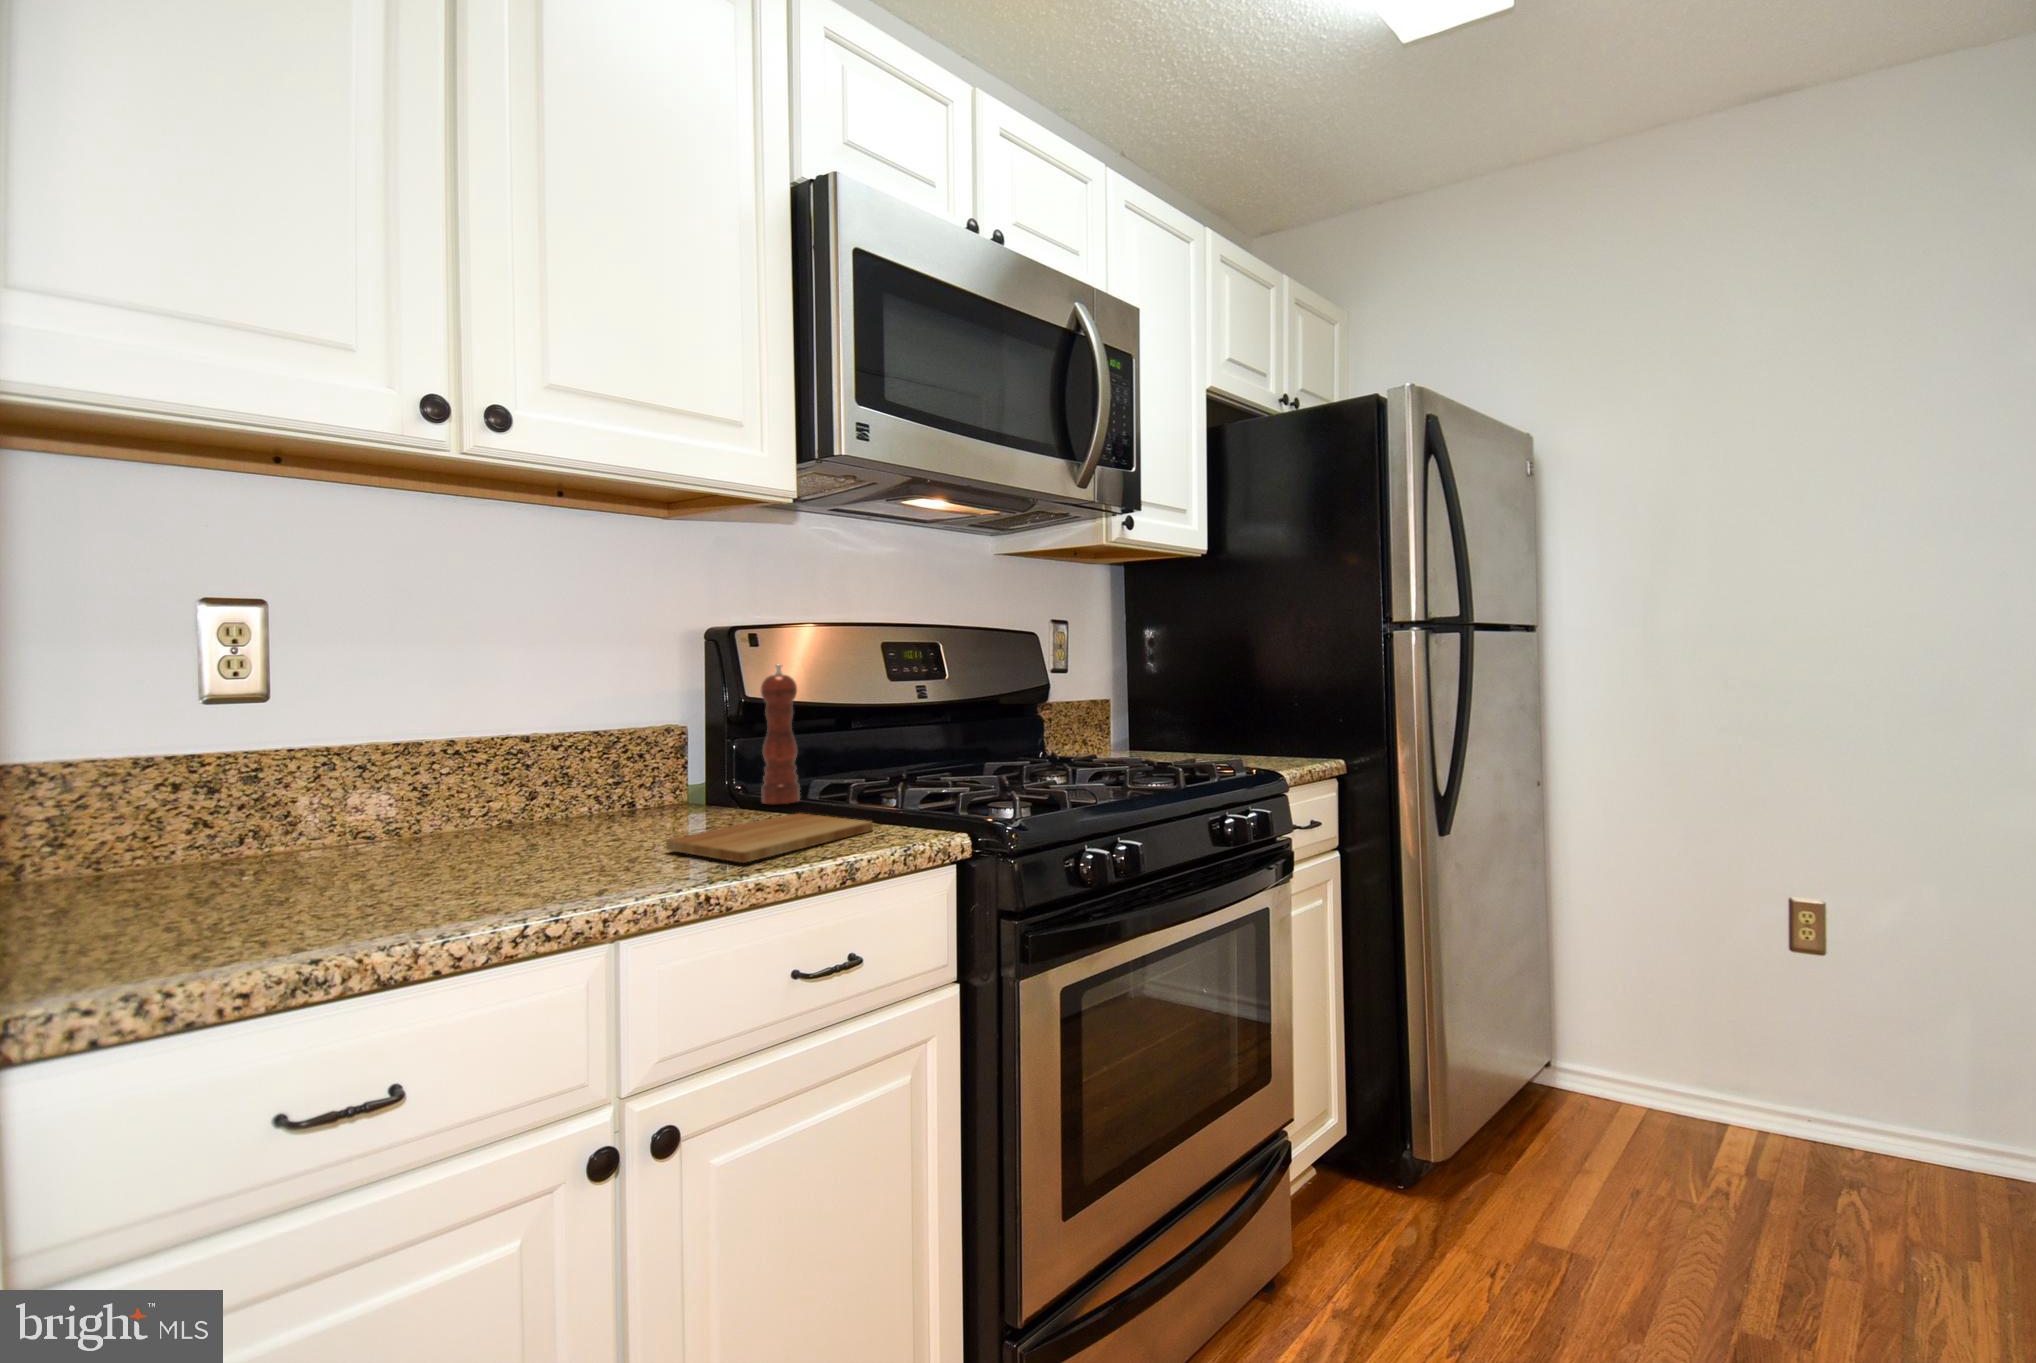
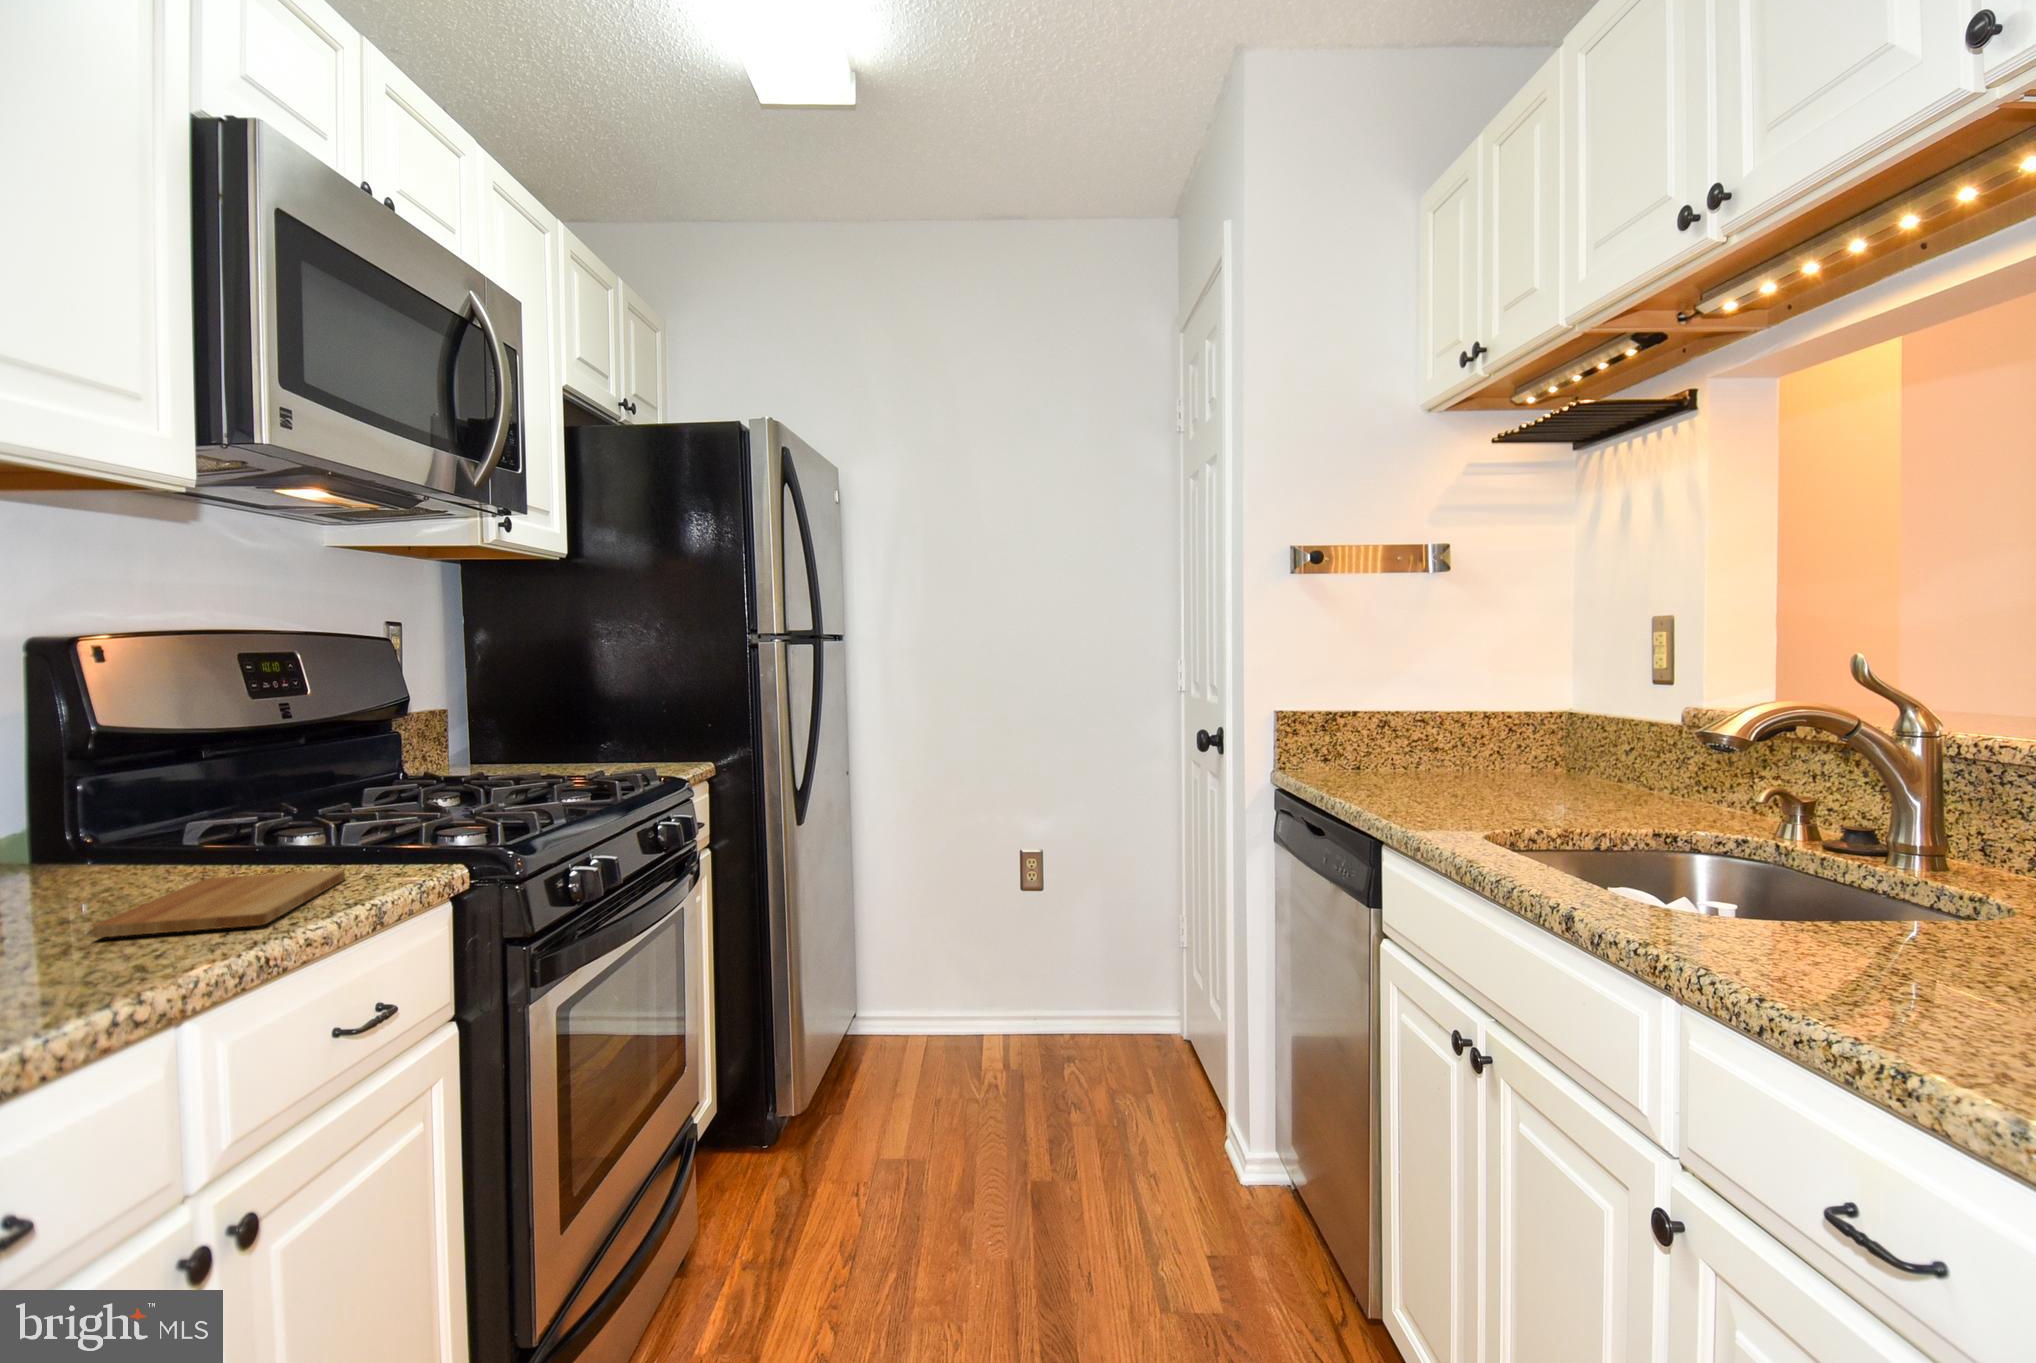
pepper mill: present [761,665,800,804] -> none [62,695,133,882]

